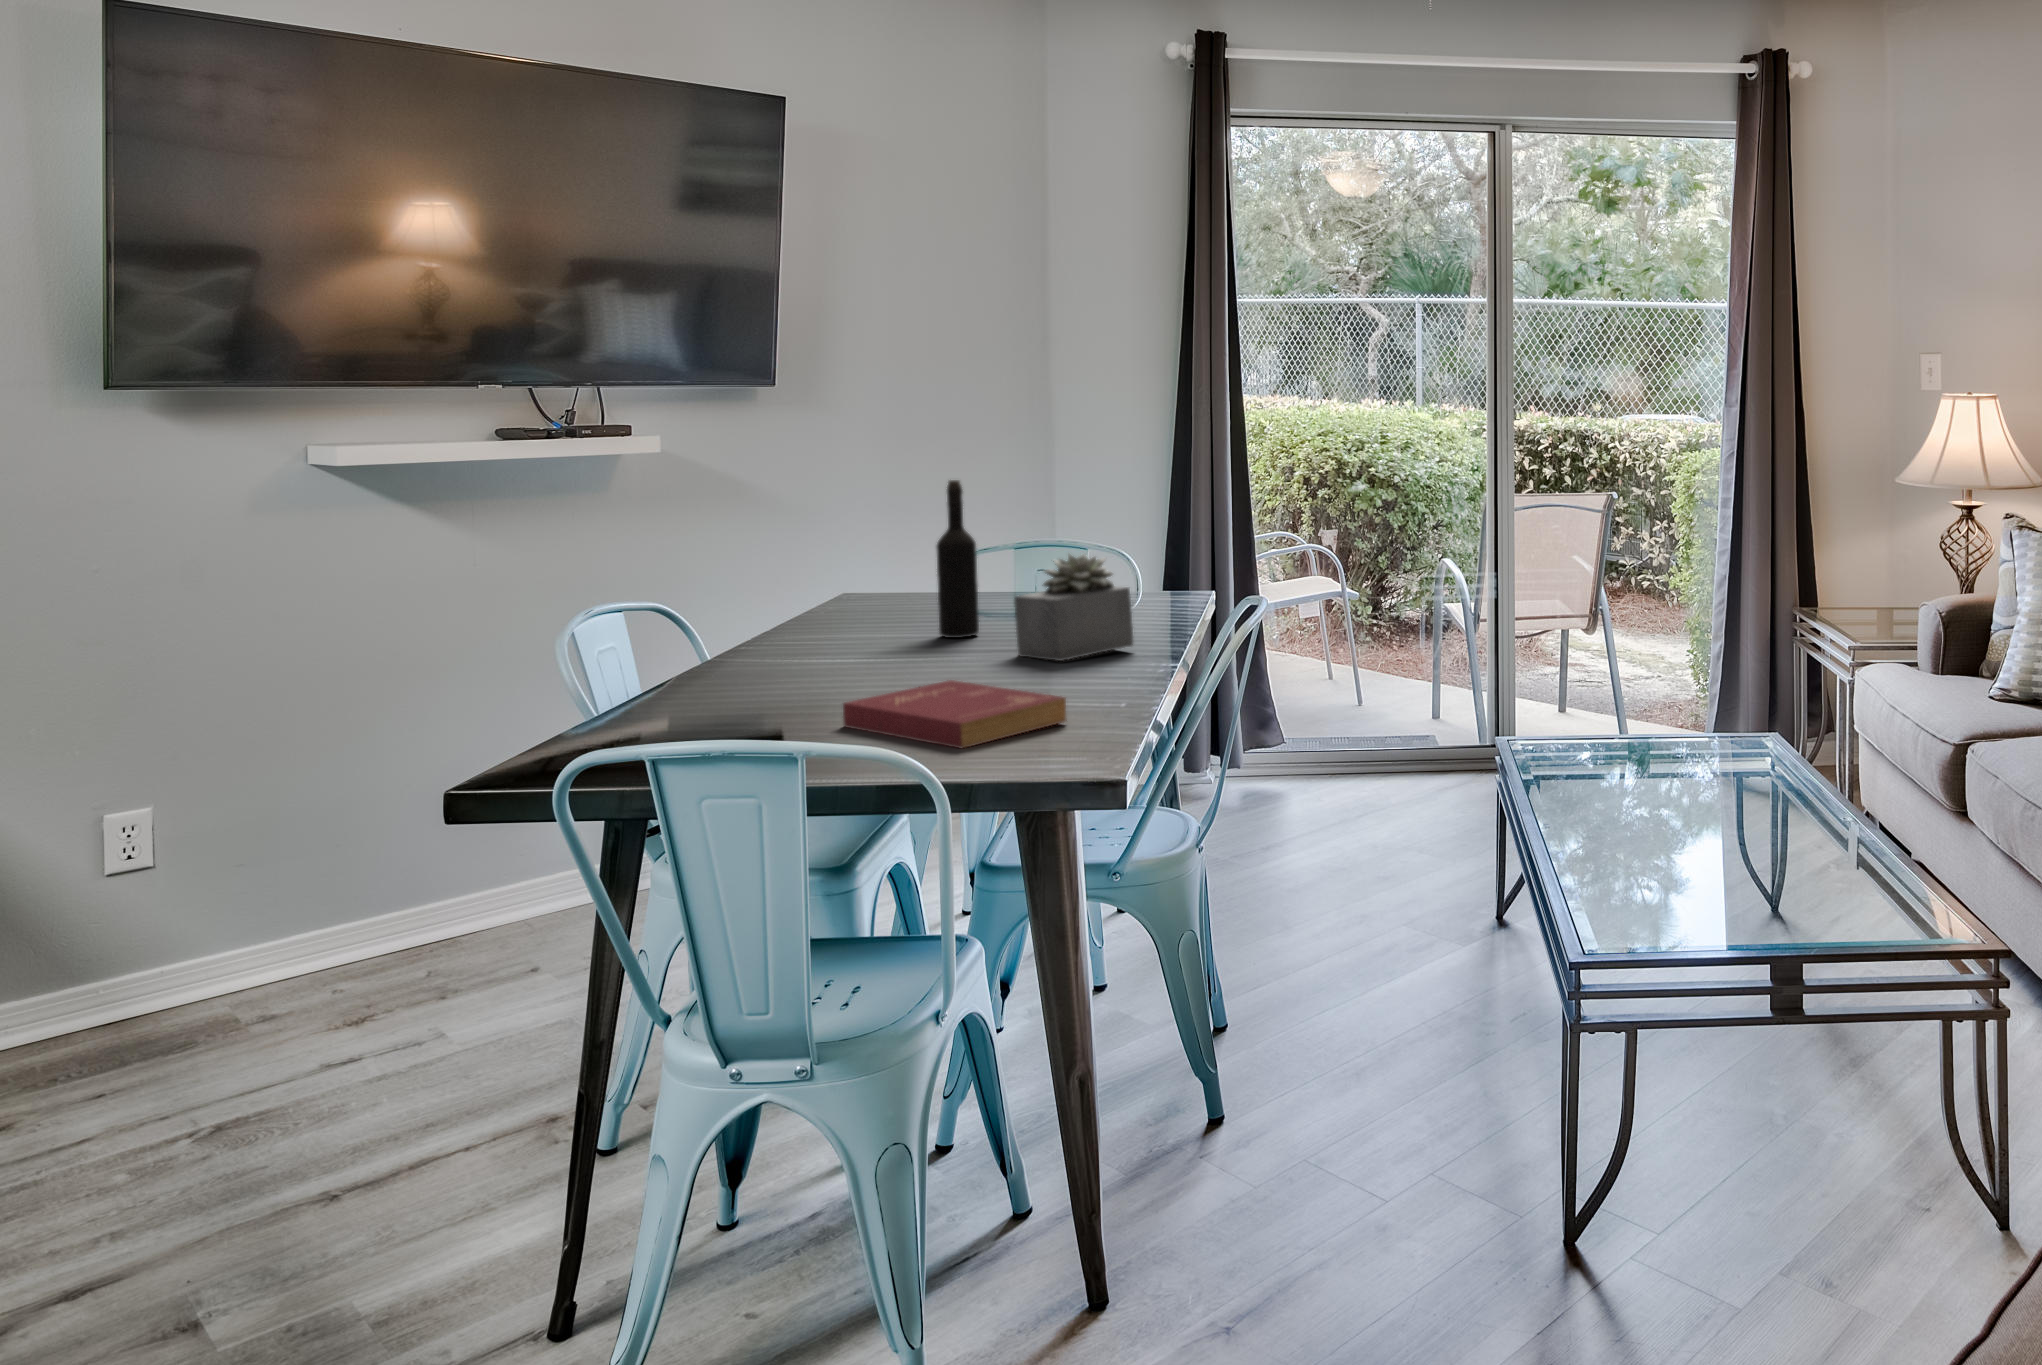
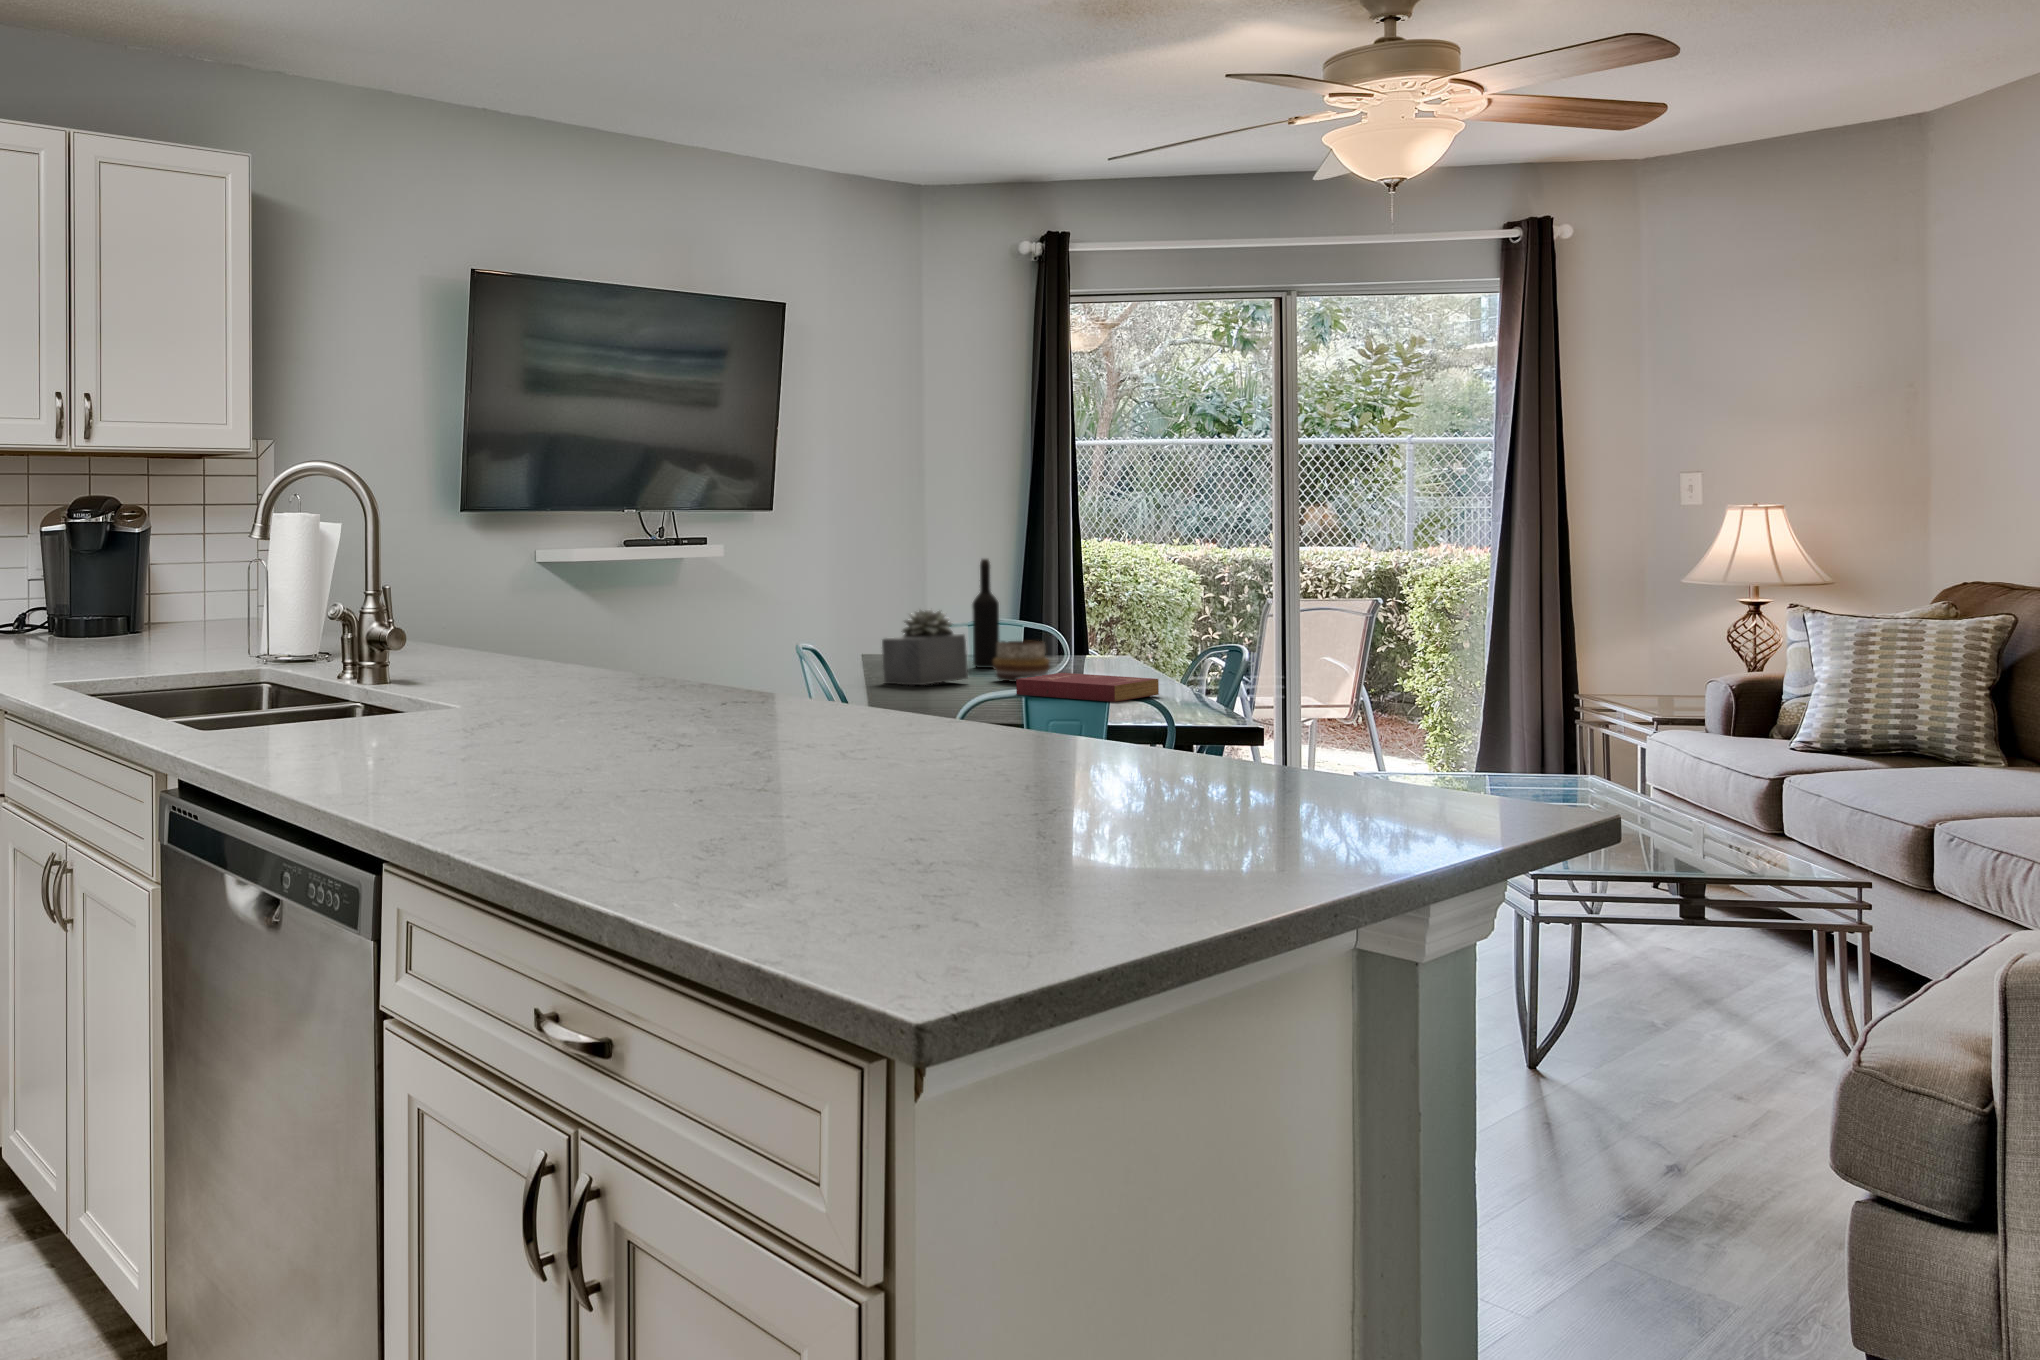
succulent plant: present [1014,554,1133,661] -> present [882,610,968,685]
decorative bowl: none [887,616,977,683] -> present [993,641,1050,682]

